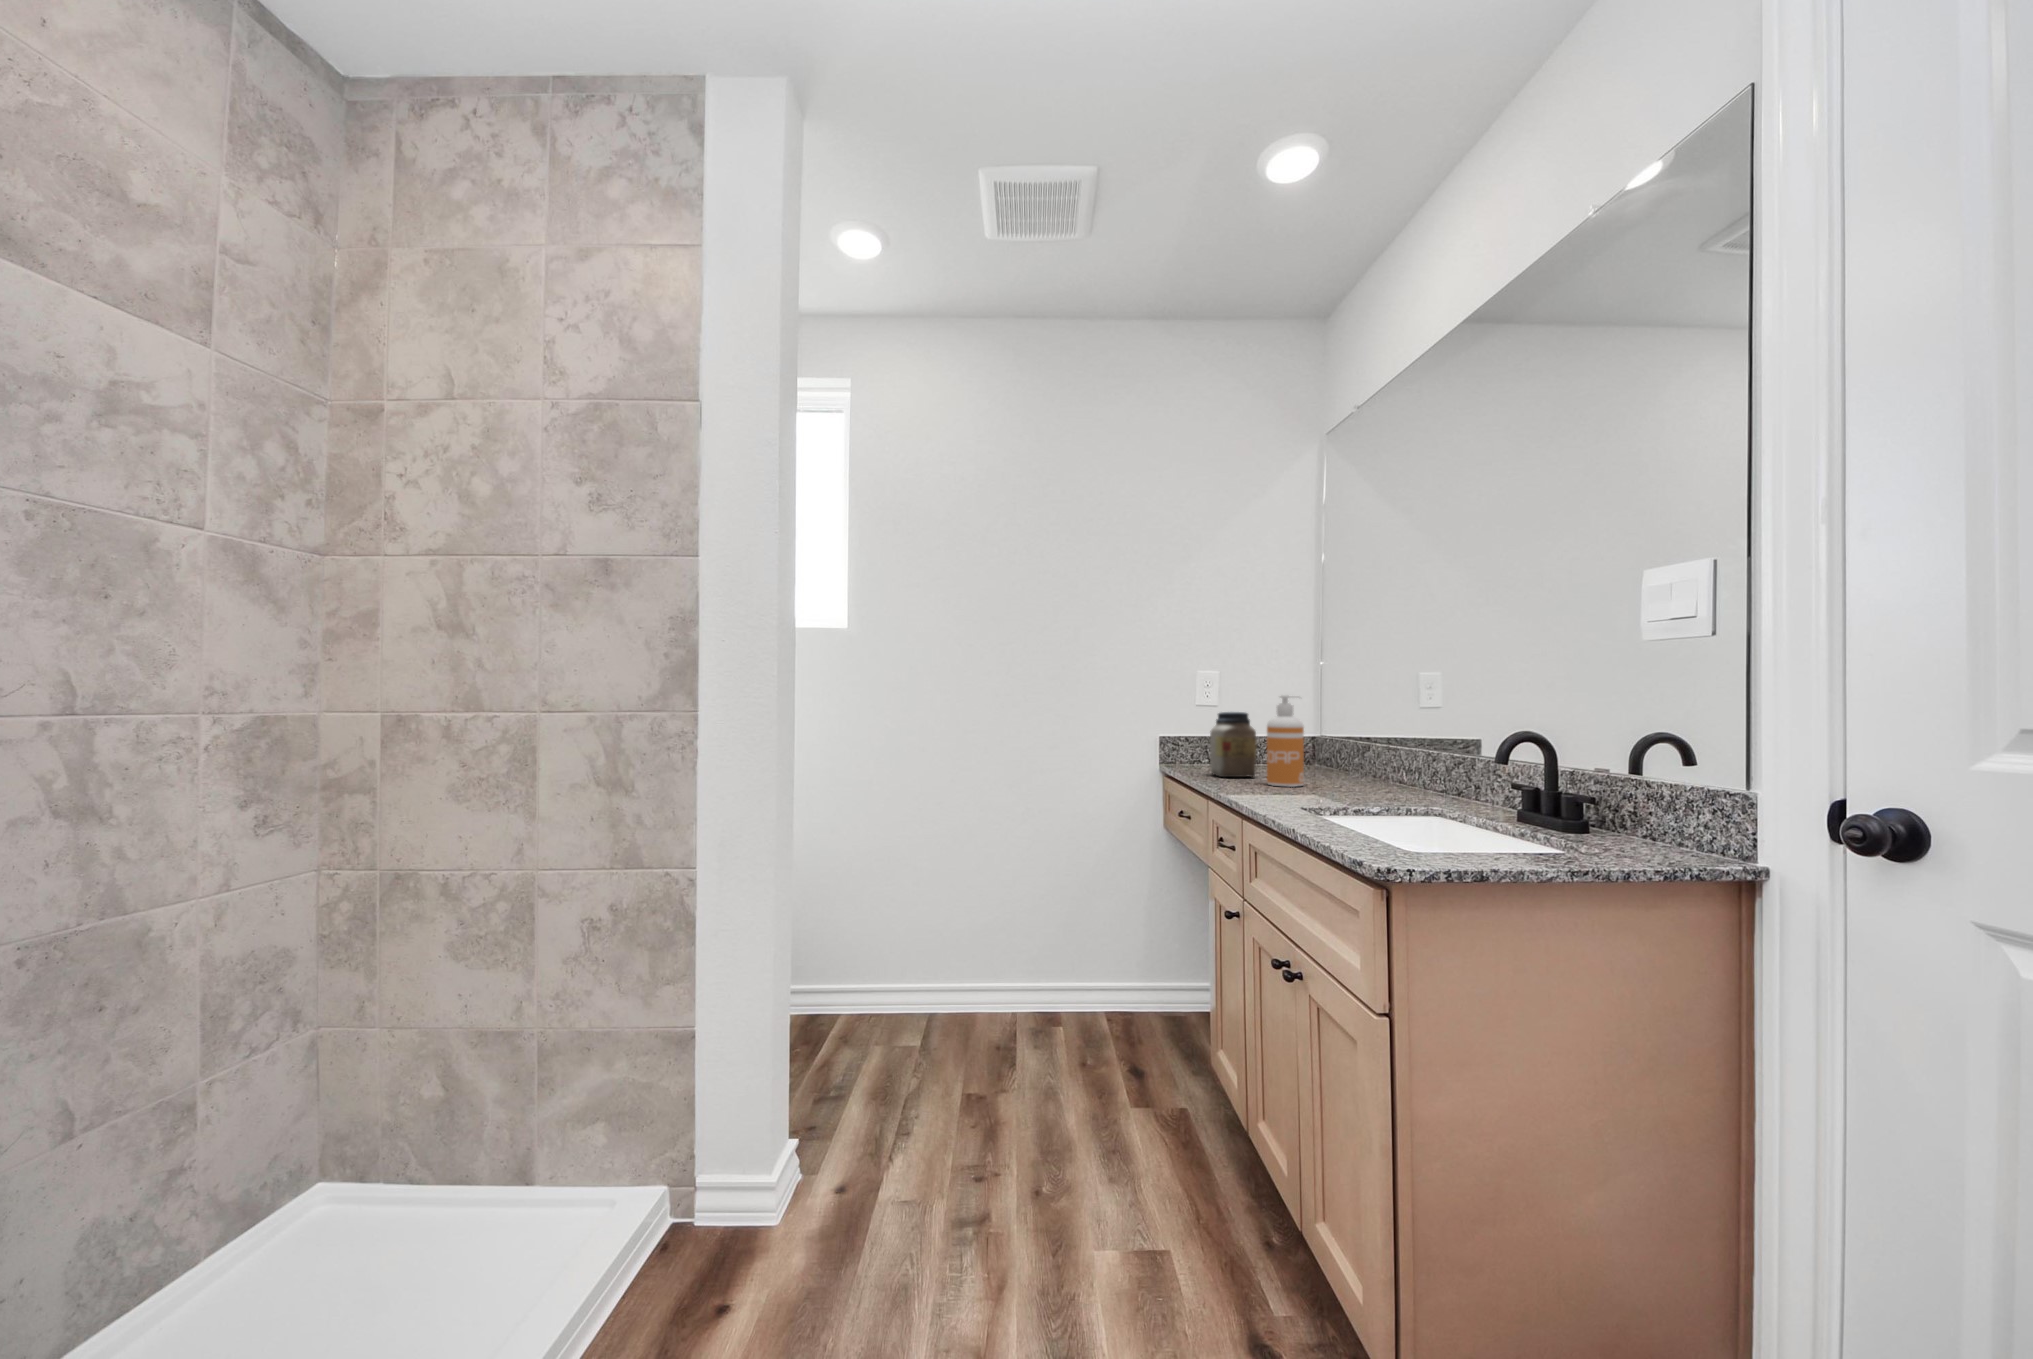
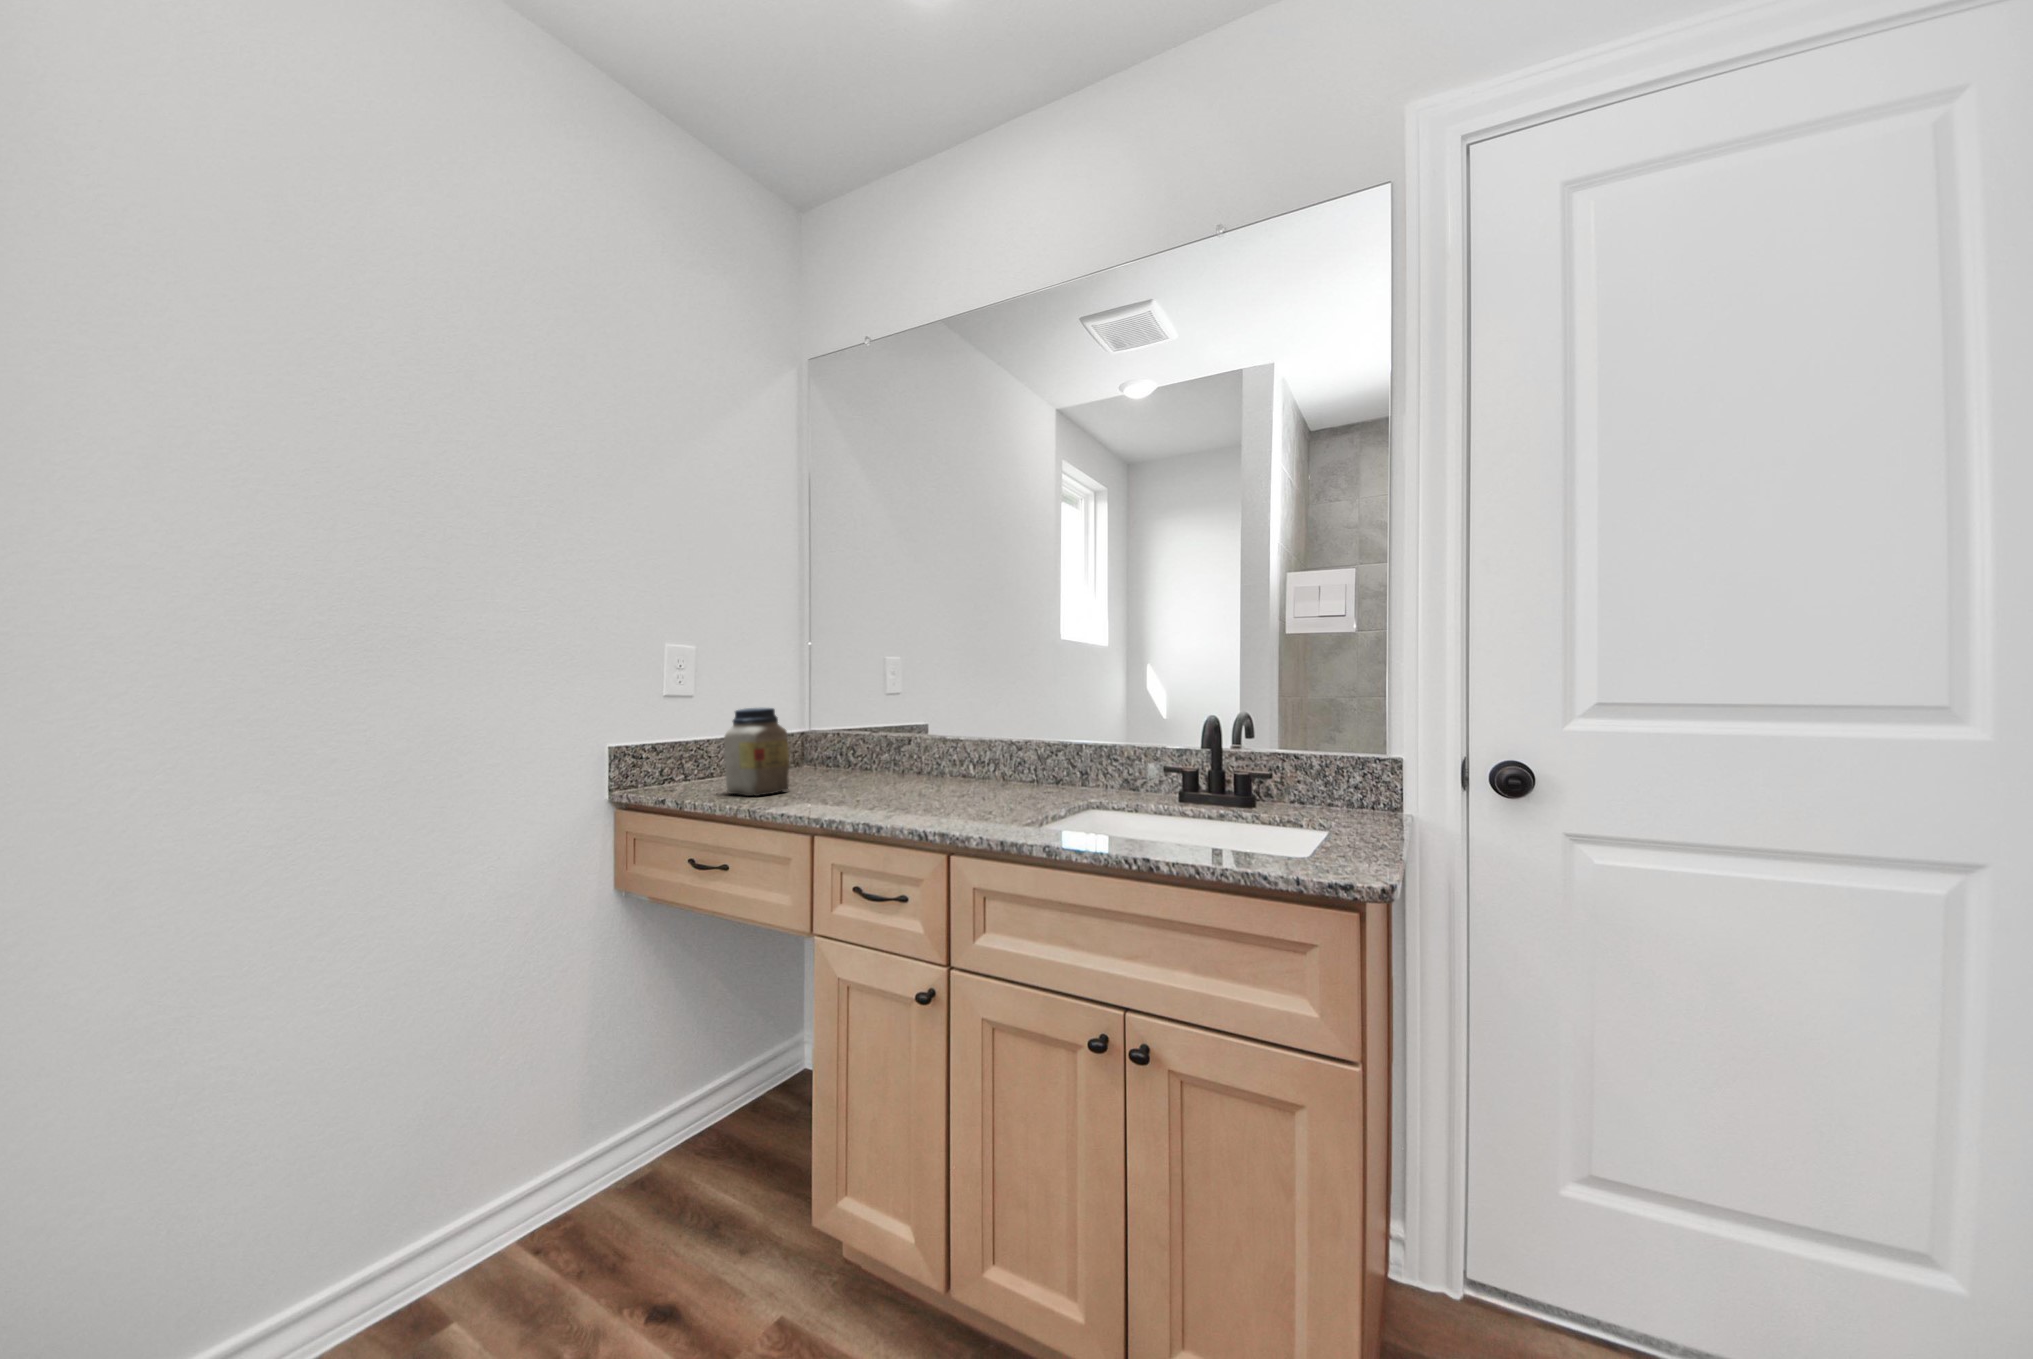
soap dispenser: present [1267,695,1304,787] -> none [827,684,875,799]

